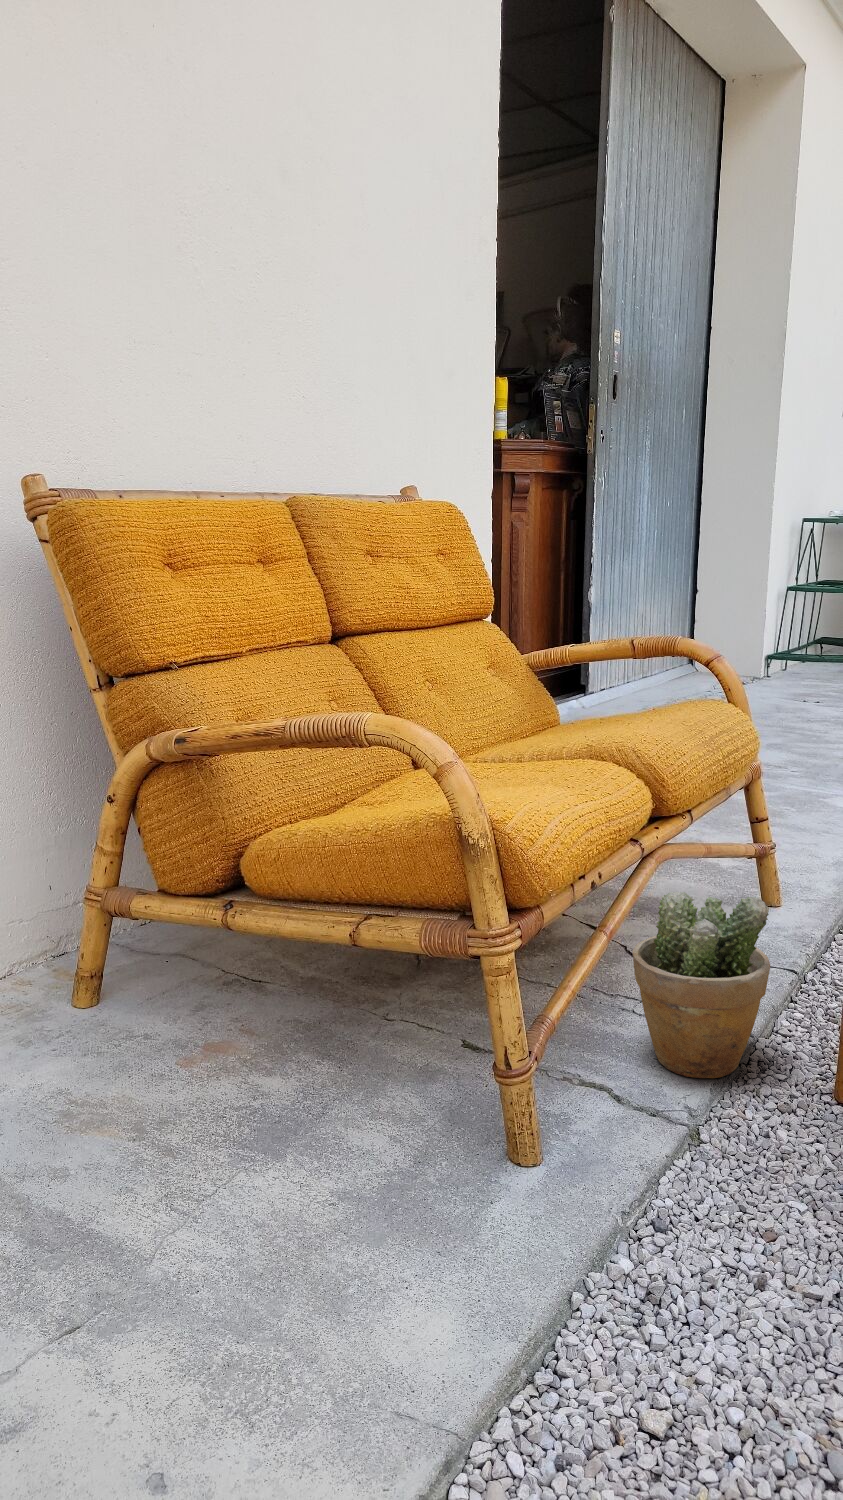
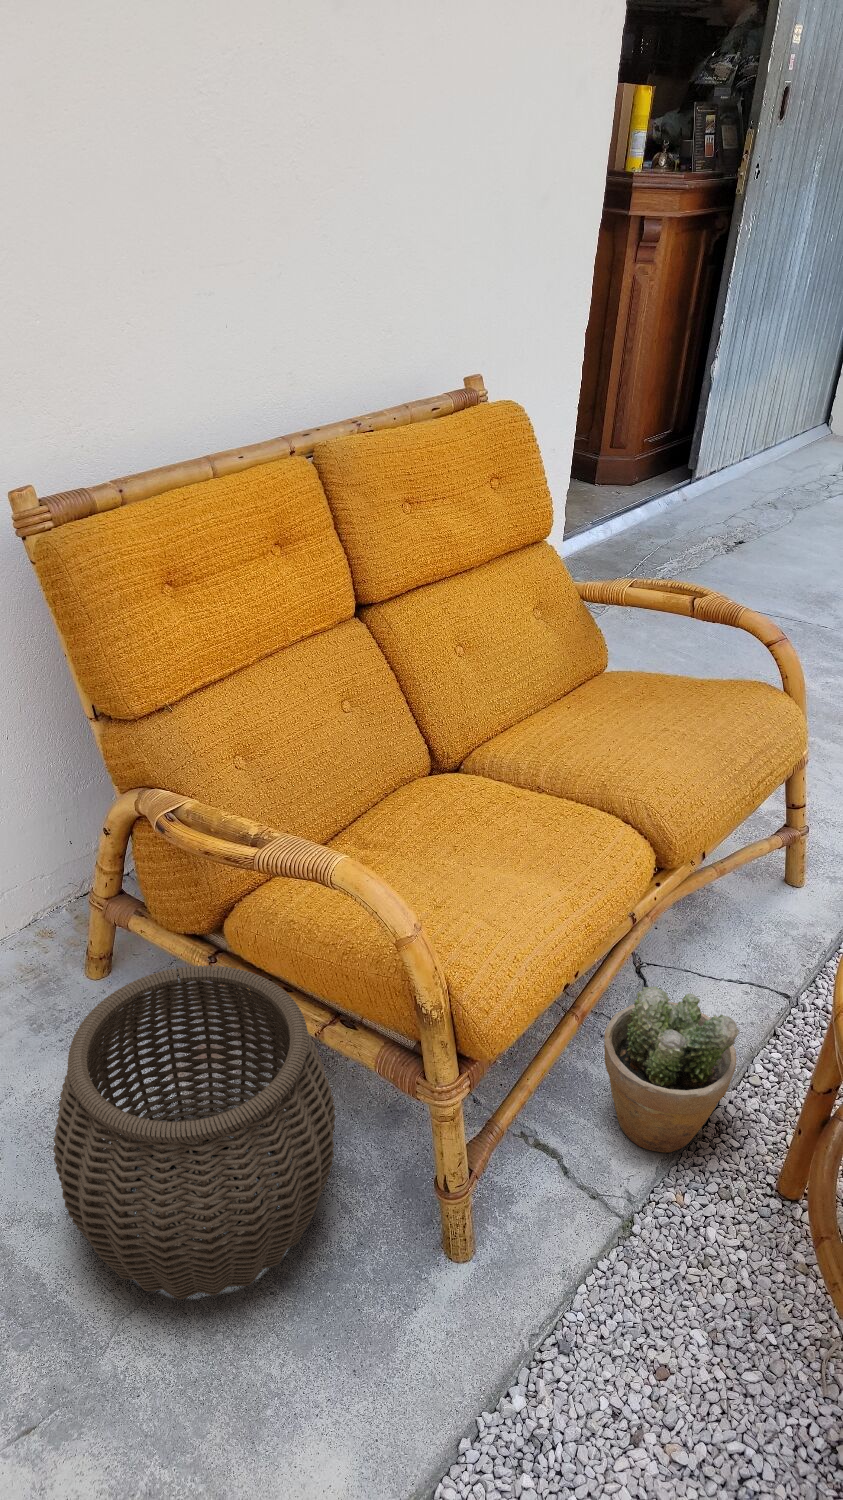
woven basket: none [70,881,377,1226] -> present [53,965,336,1300]

